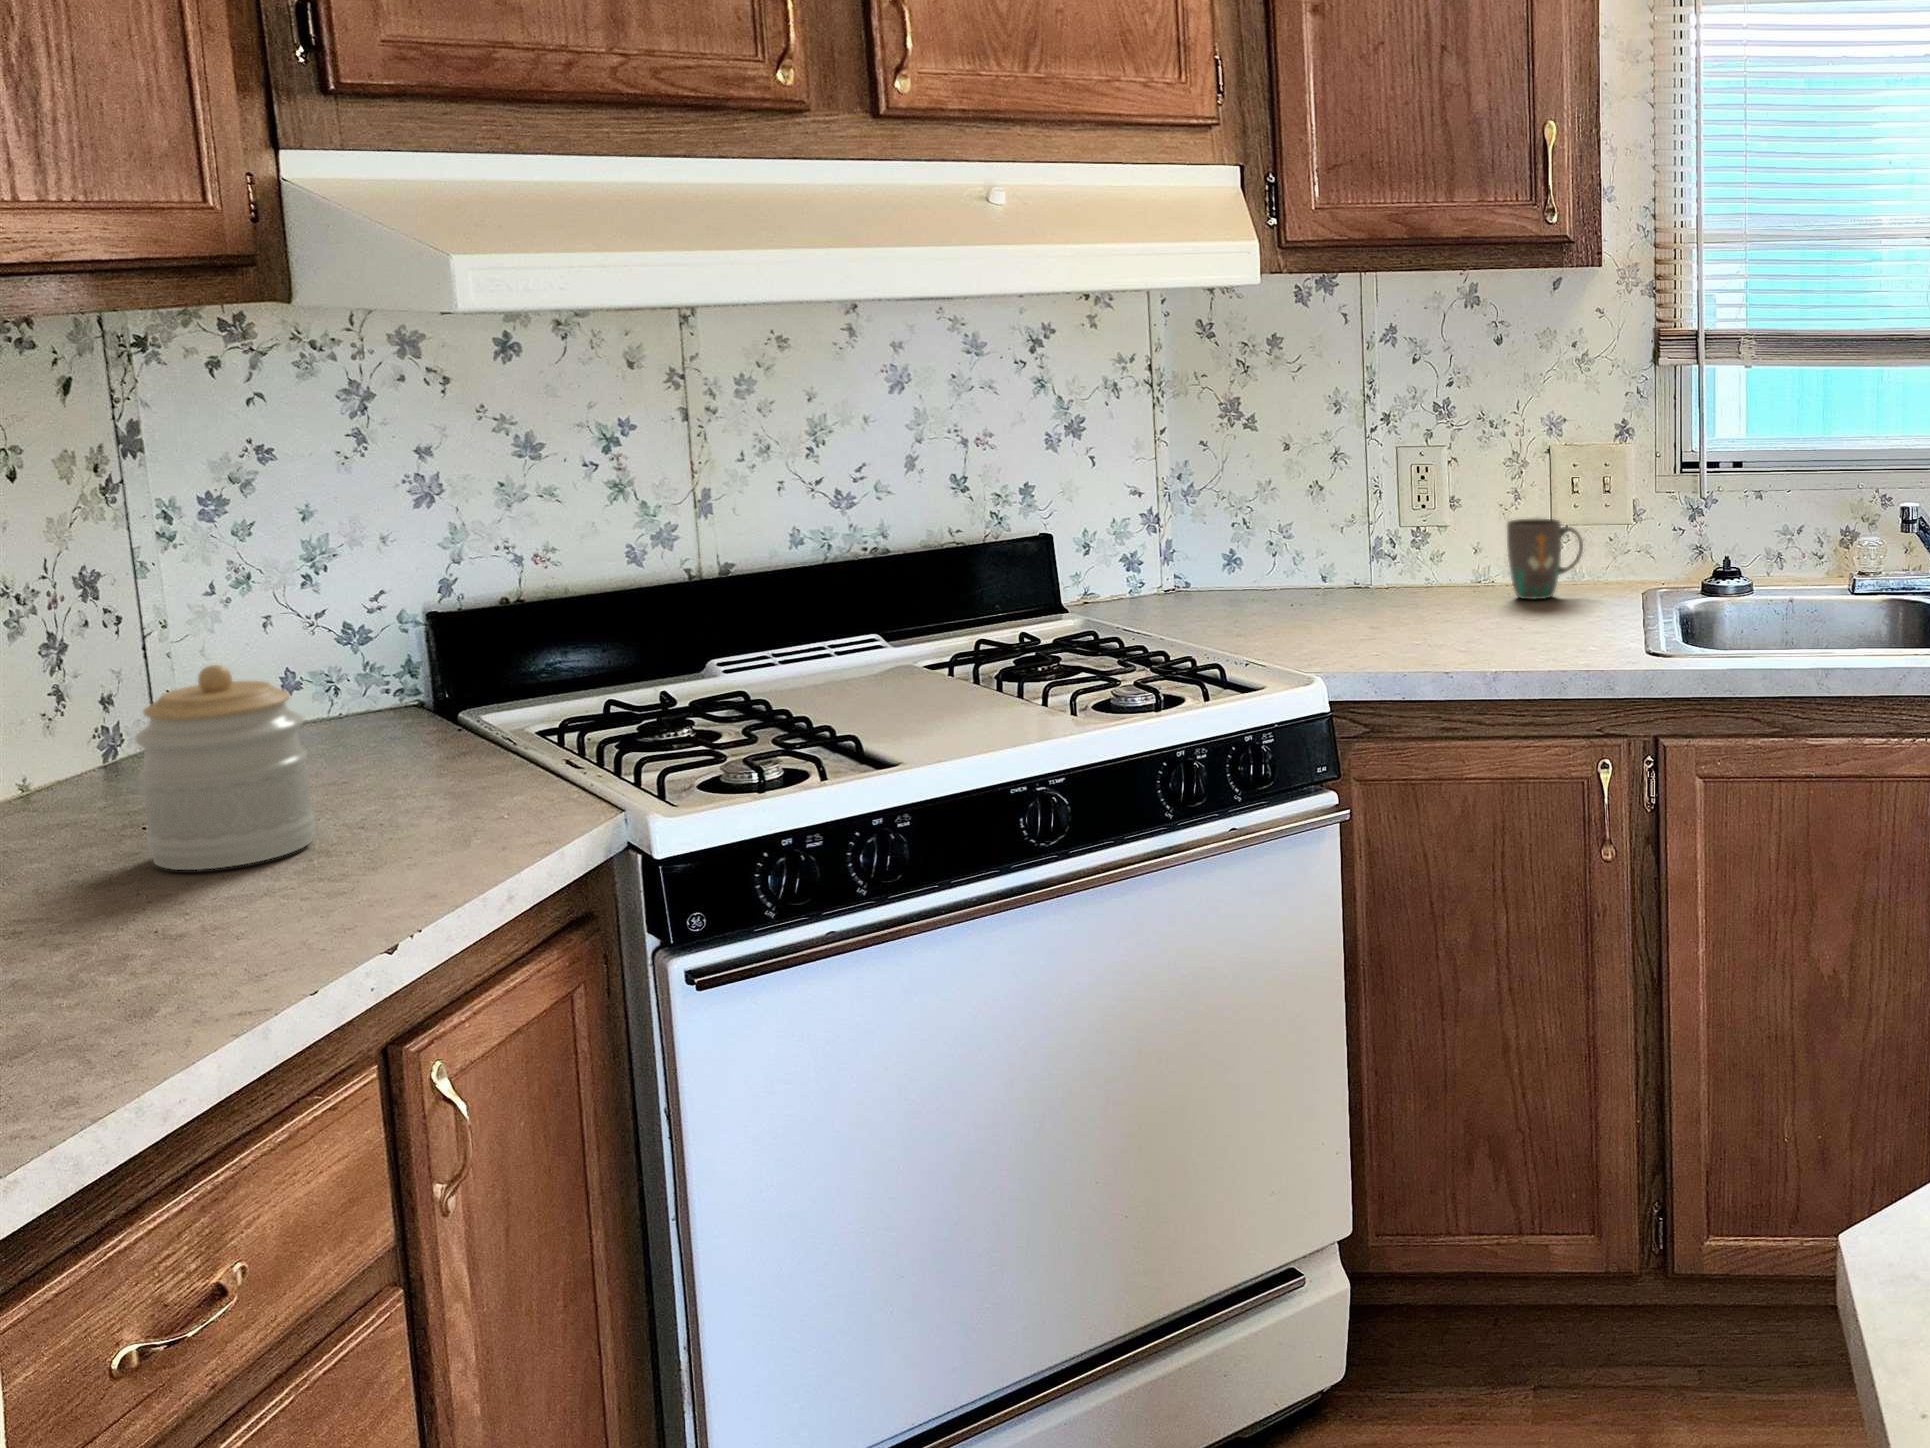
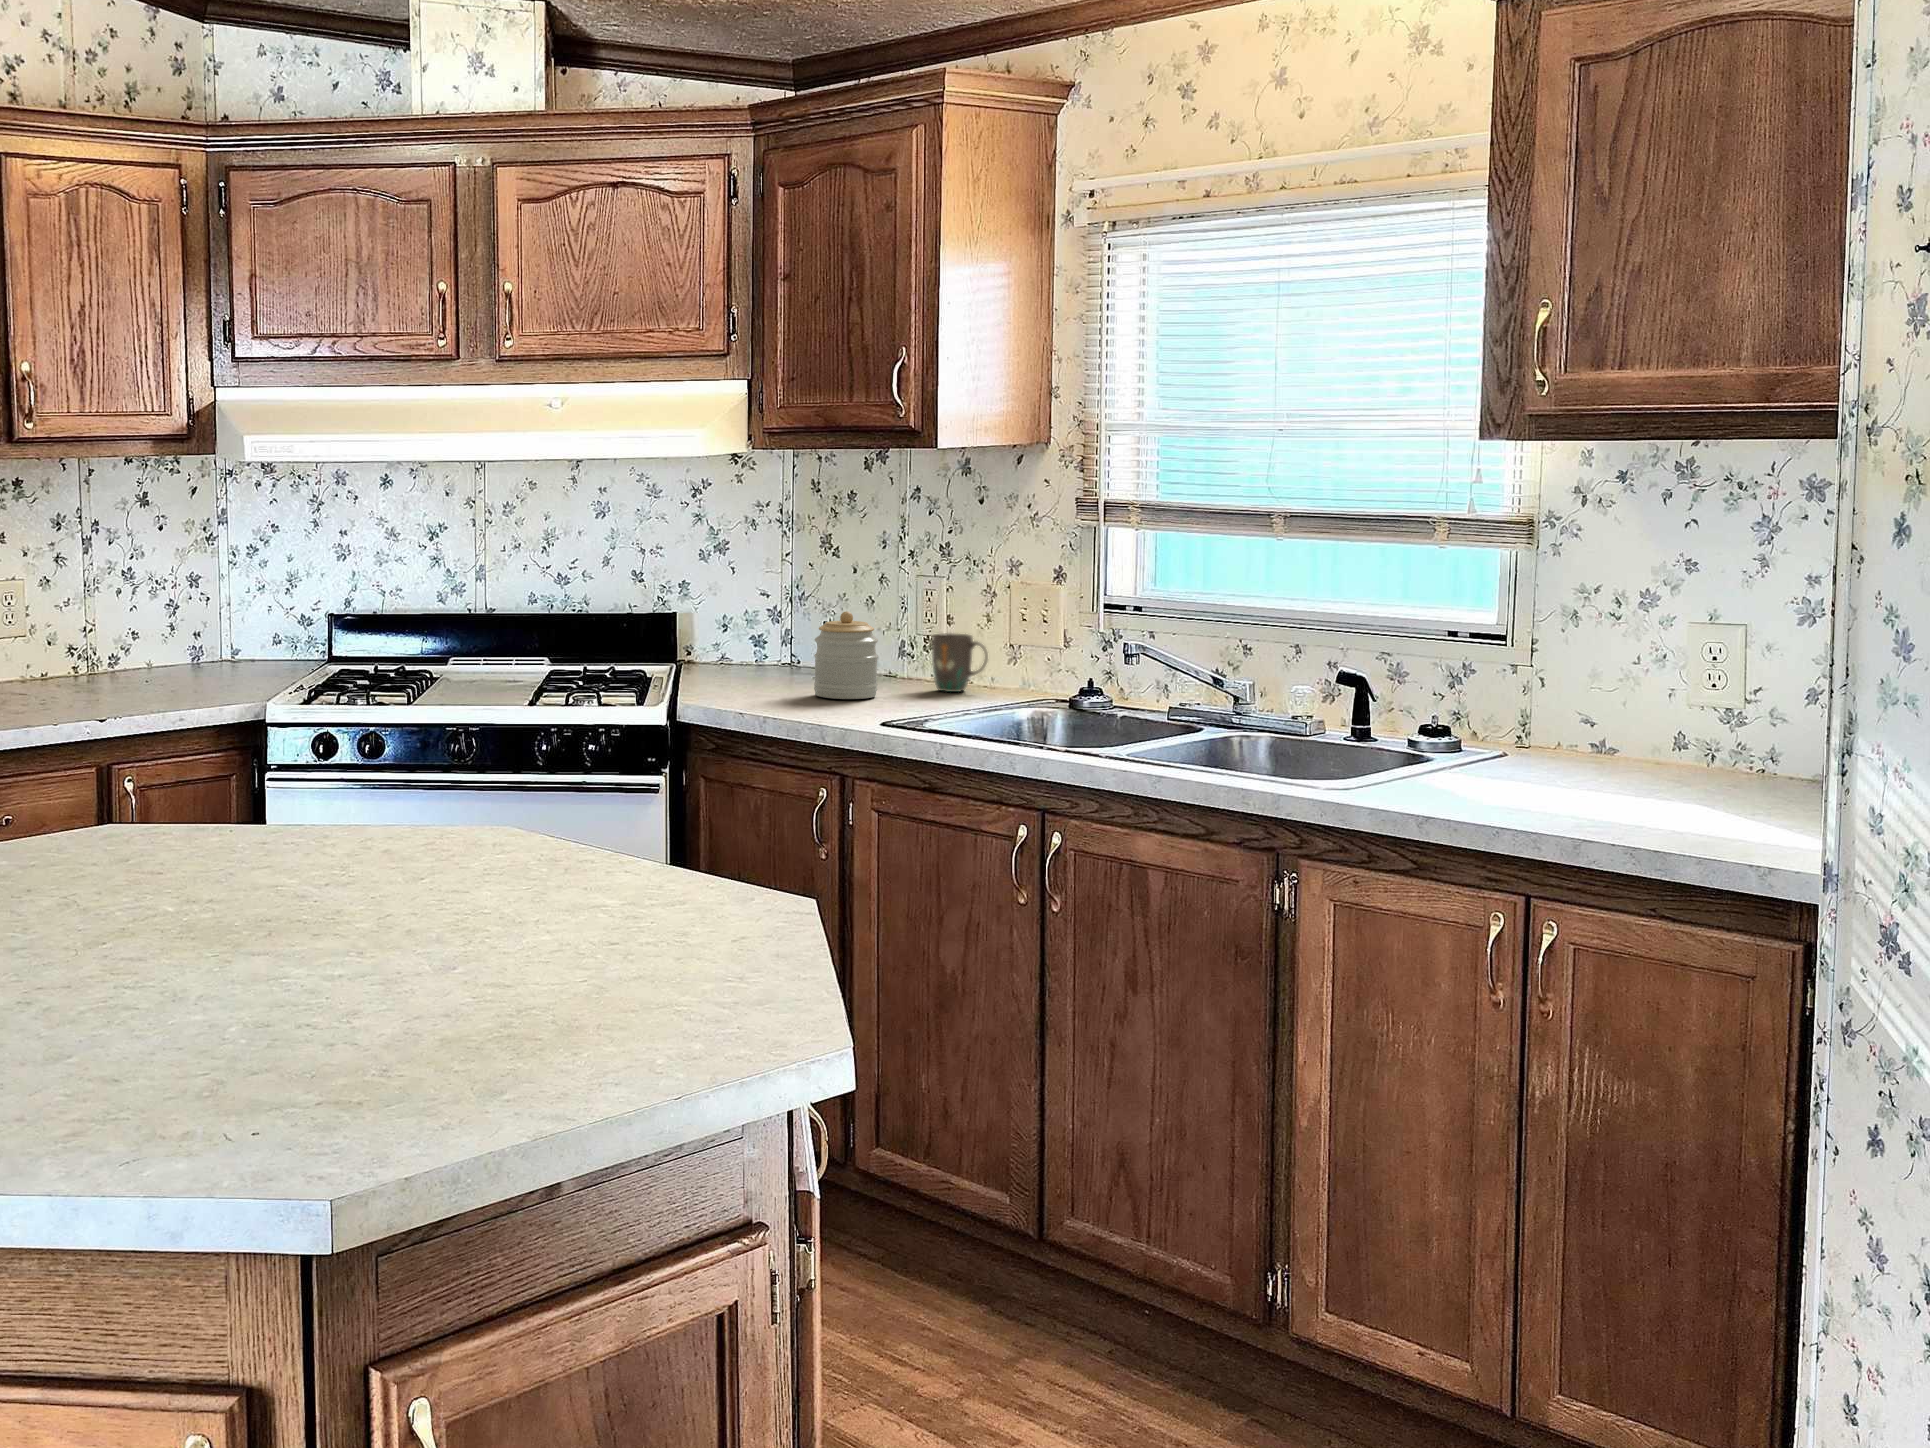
jar: present [135,665,315,870] -> present [814,611,878,699]

